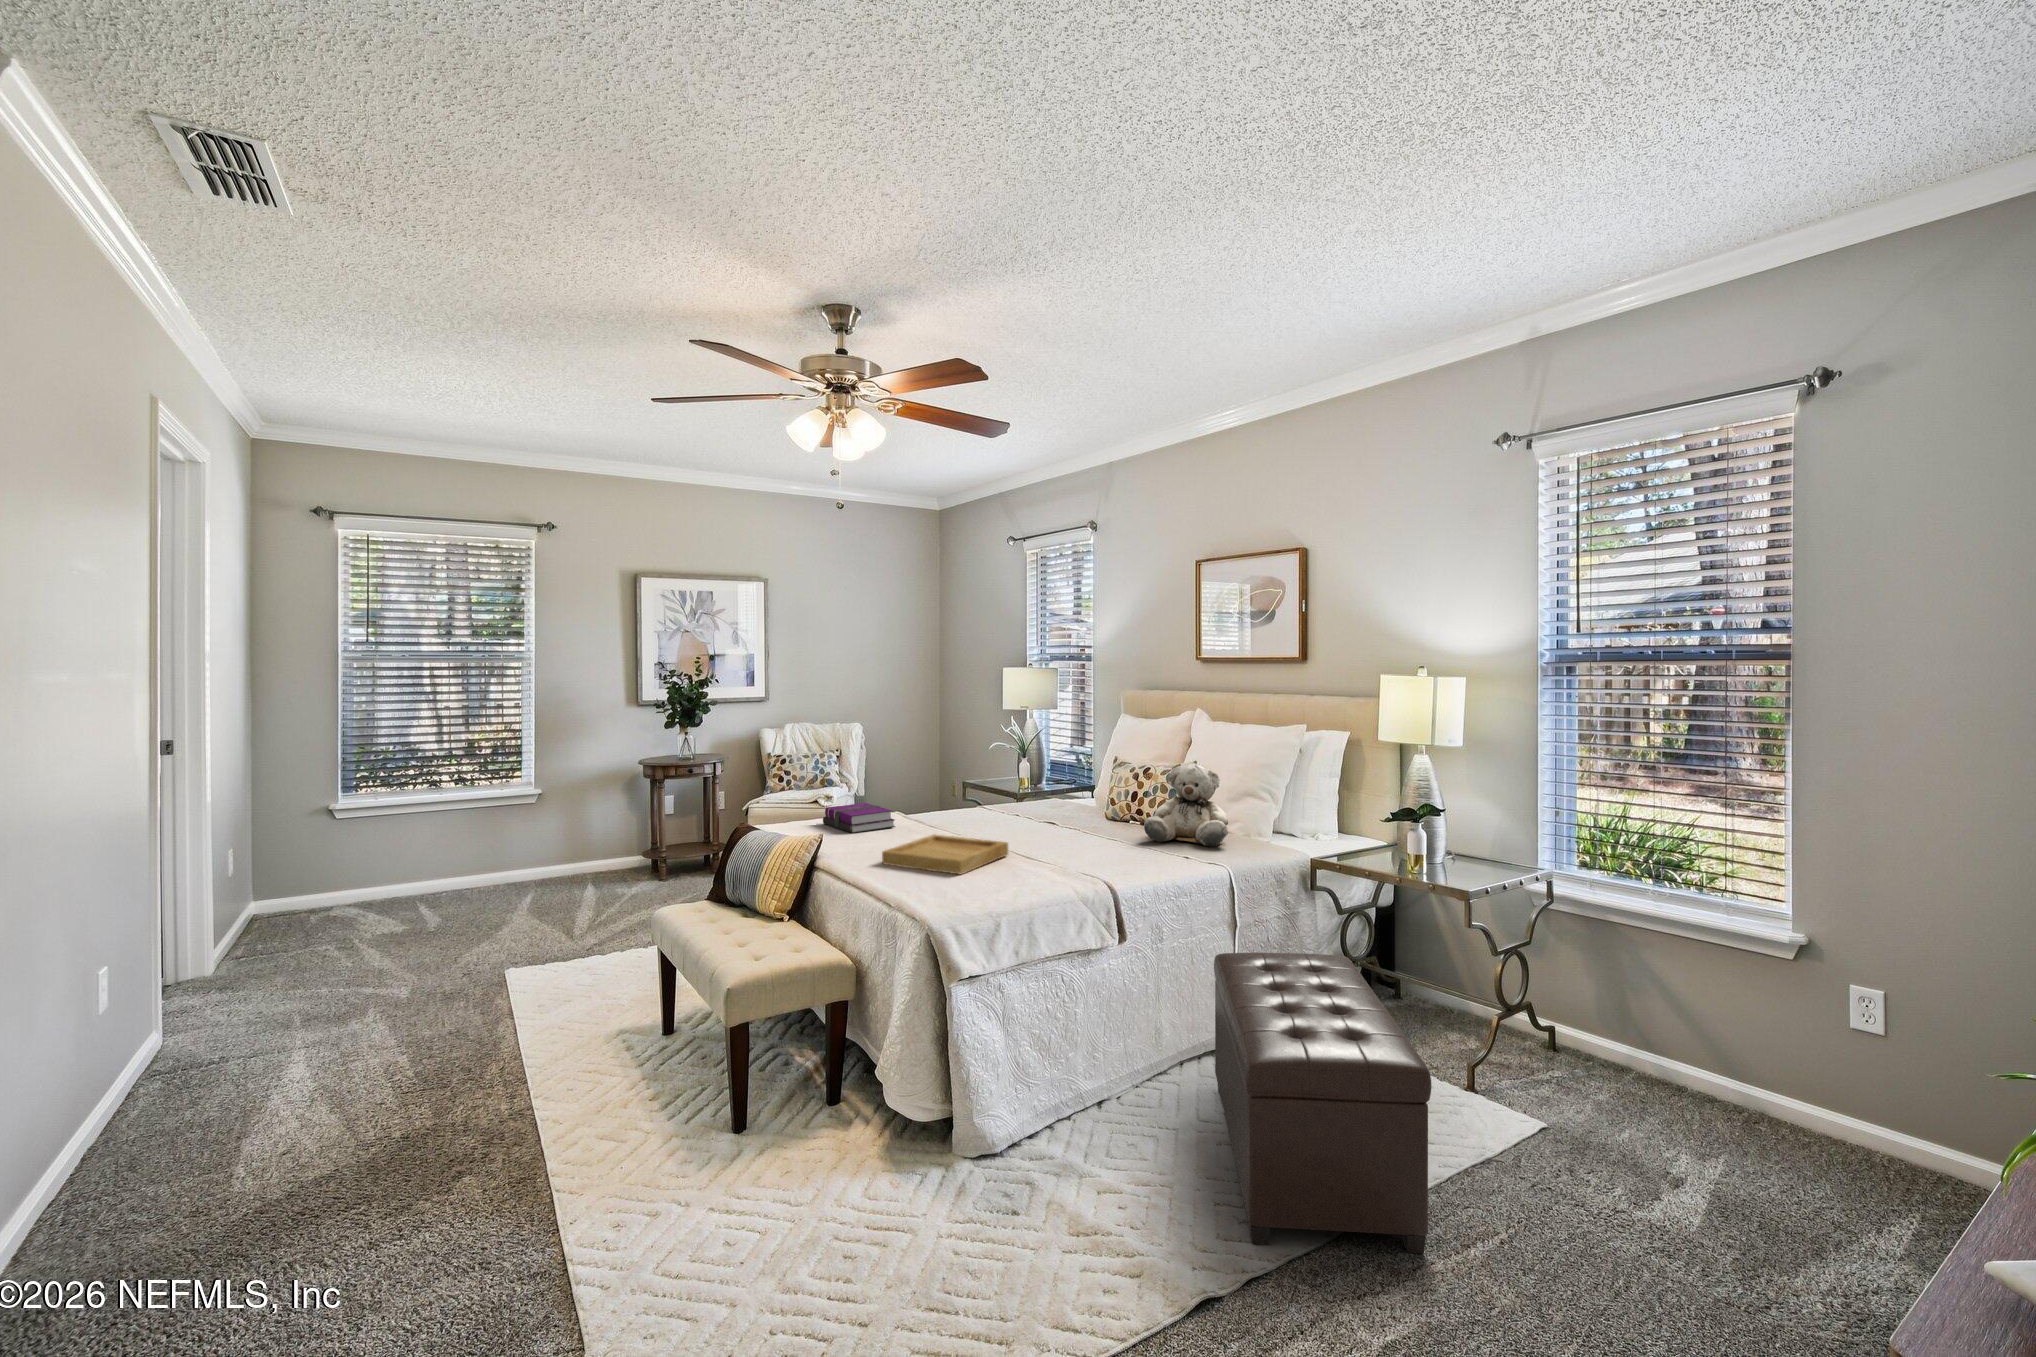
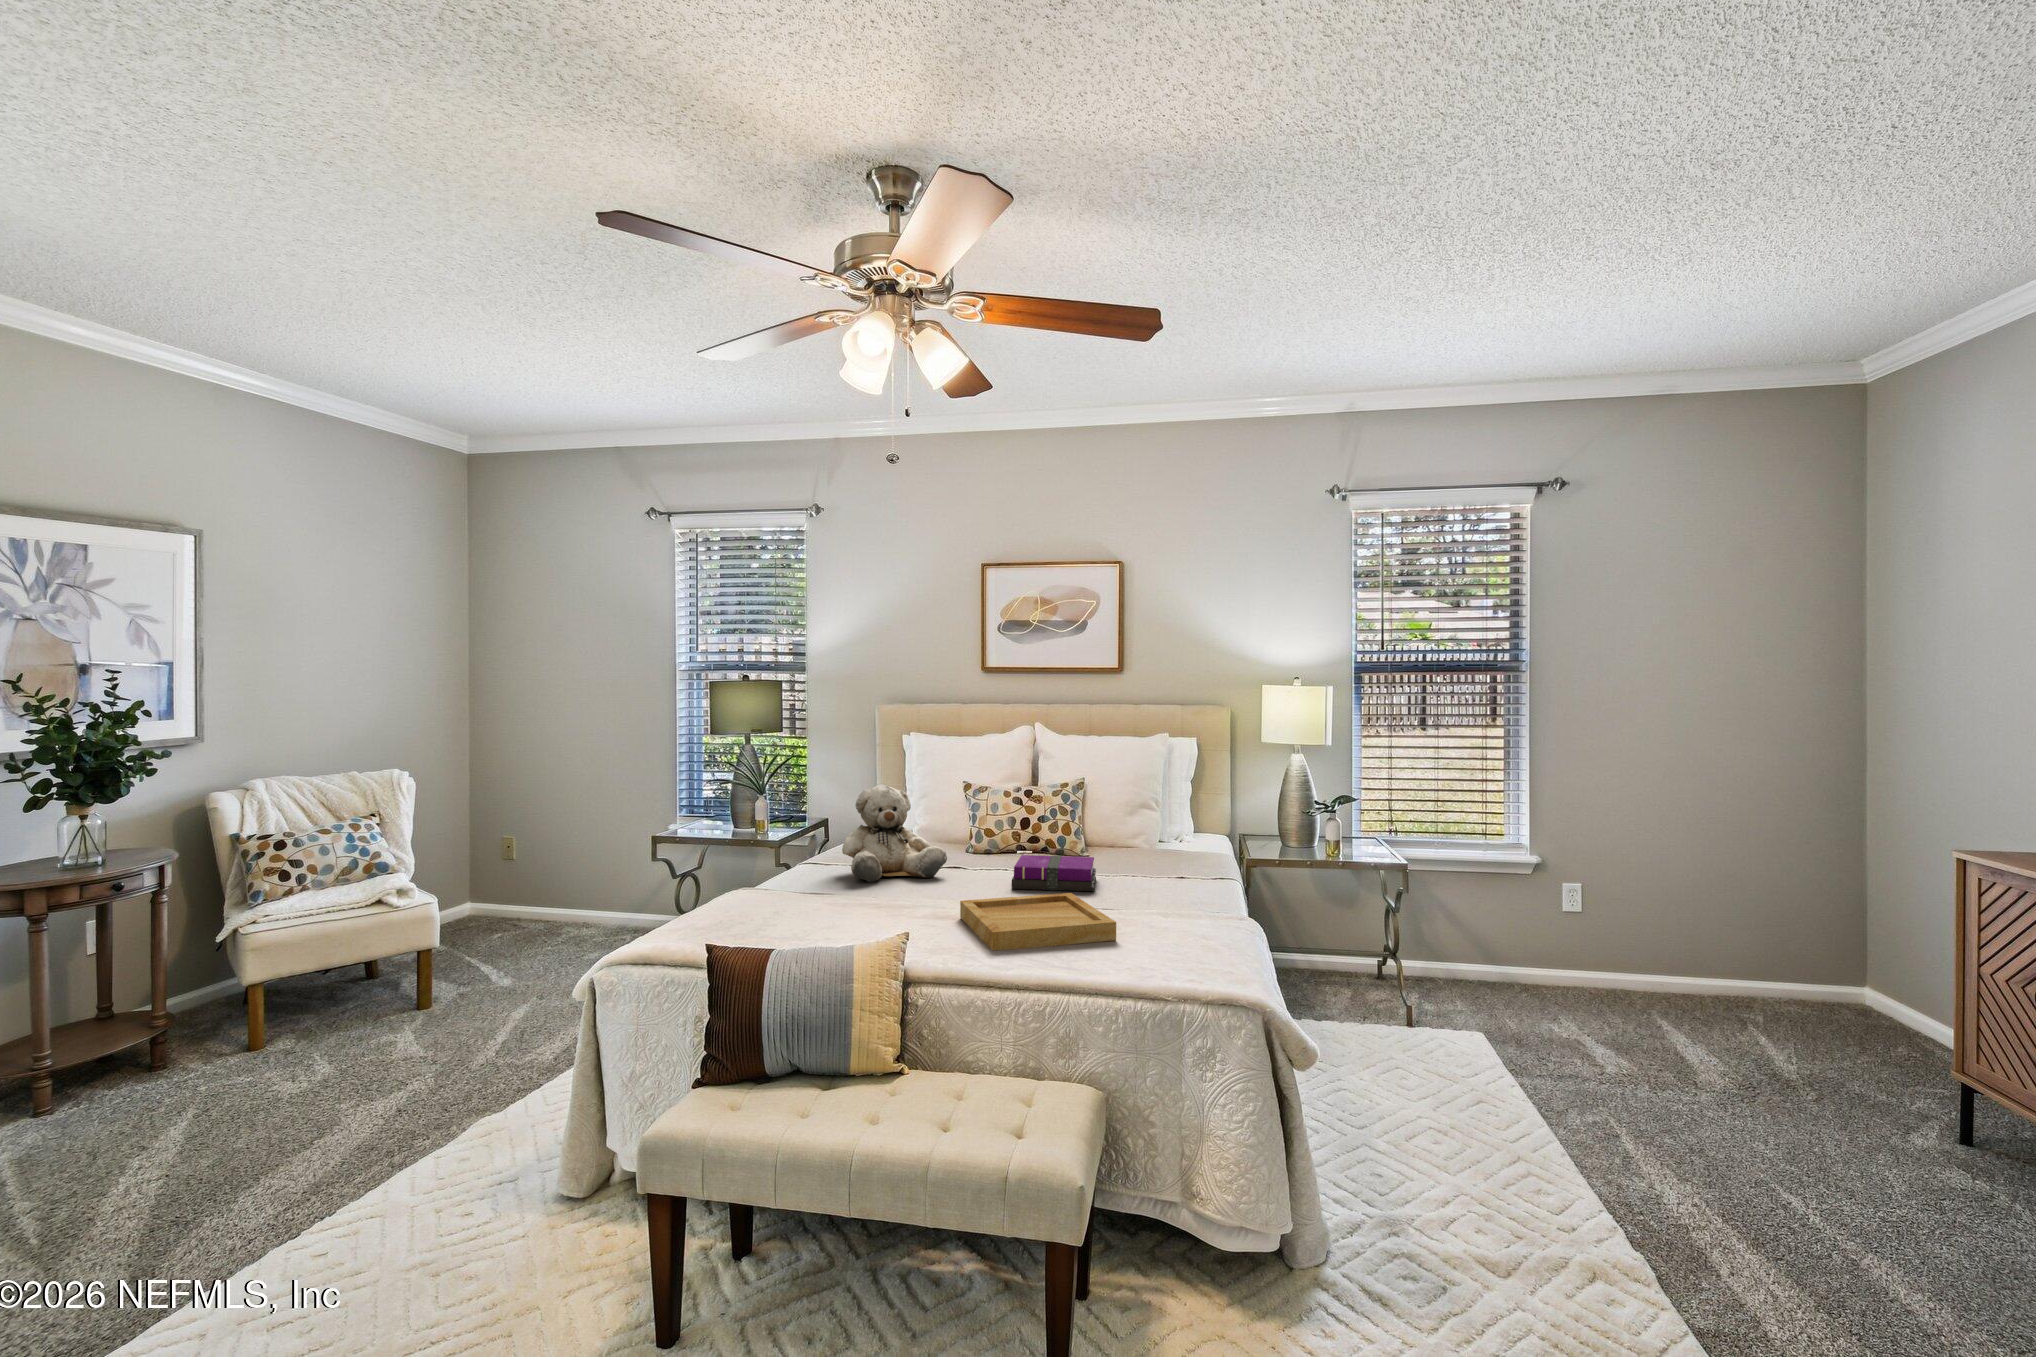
teddy bear: present [1144,763,1228,847] -> present [842,785,947,882]
notebook: present [823,803,895,833] -> present [1012,855,1096,891]
ottoman: present [1214,953,1432,1254] -> none [1370,942,1730,1223]

